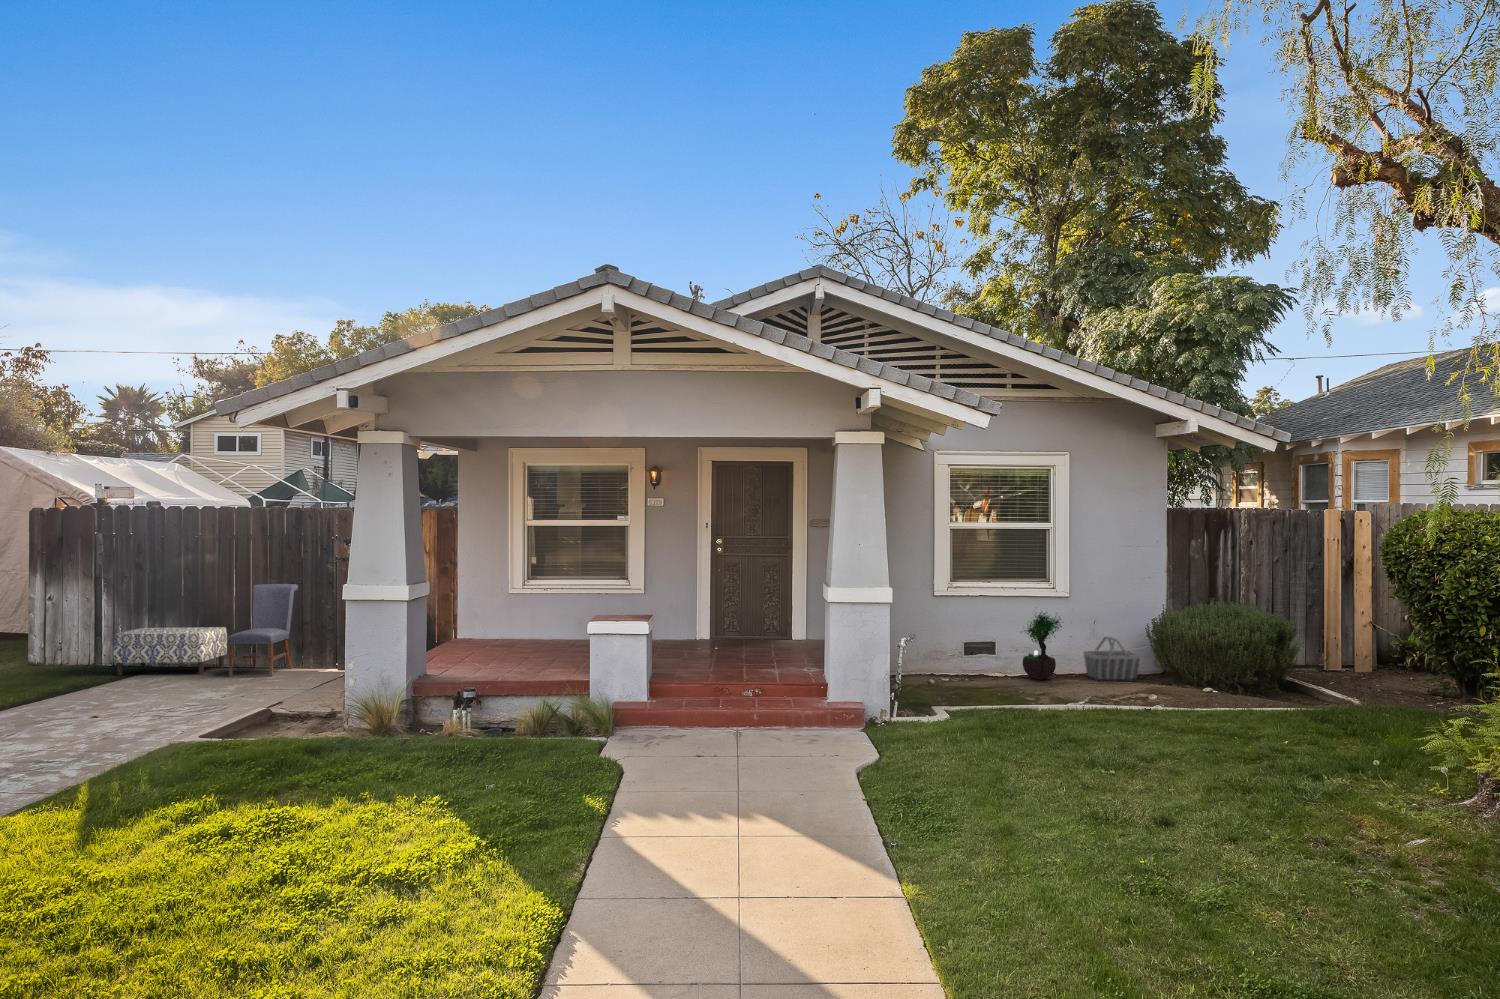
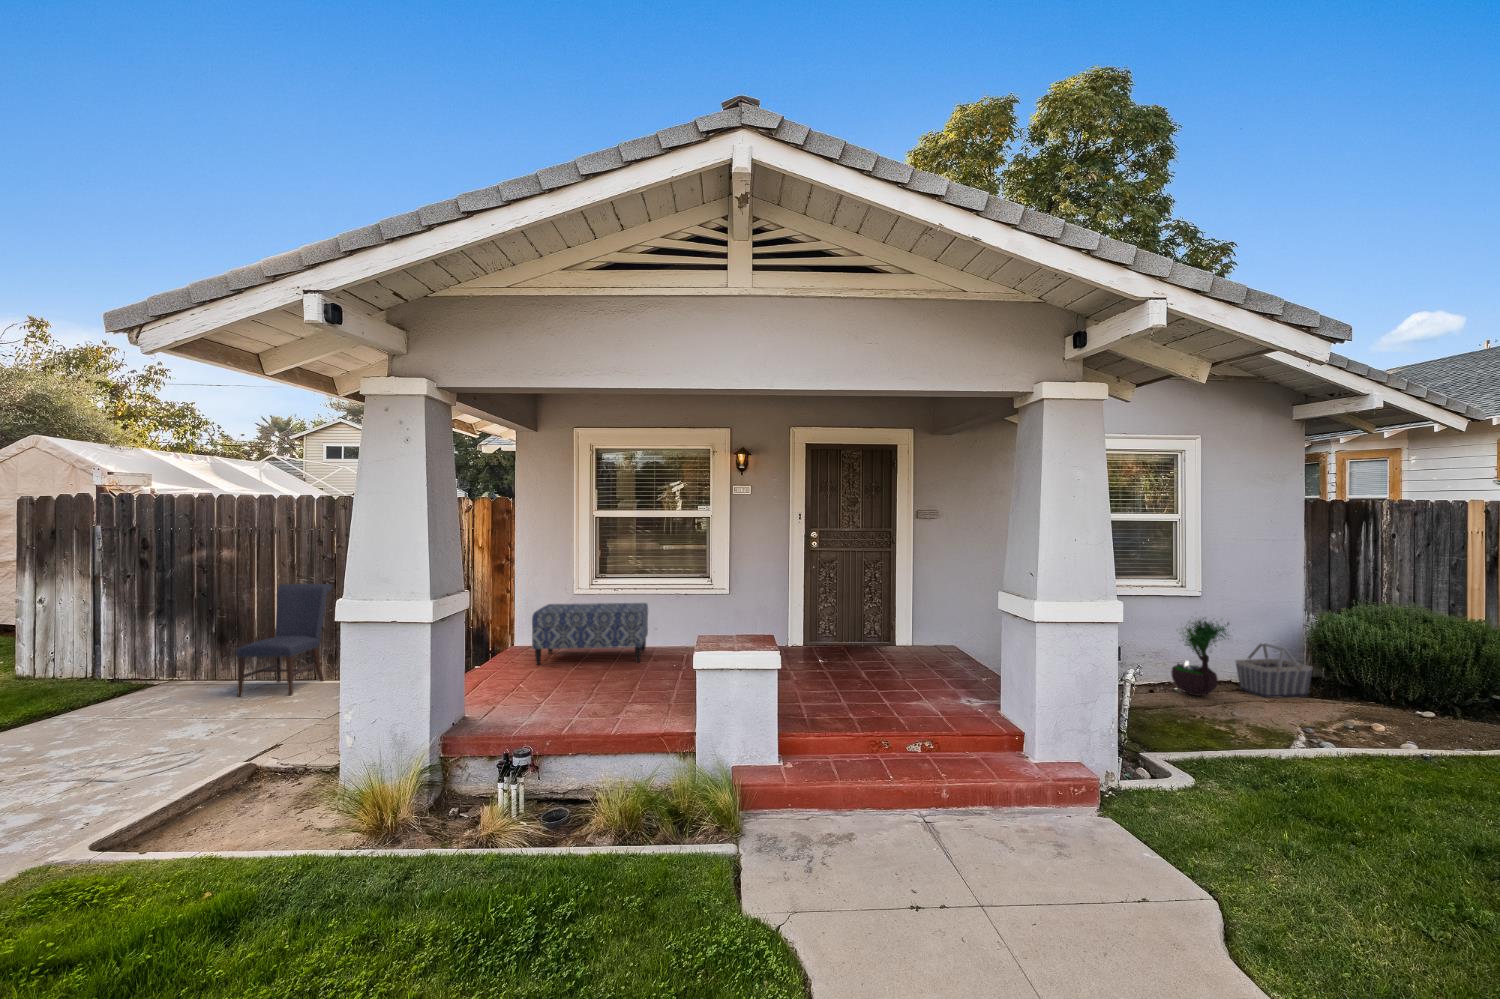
bench: present [113,627,227,675] -> present [532,603,648,664]

